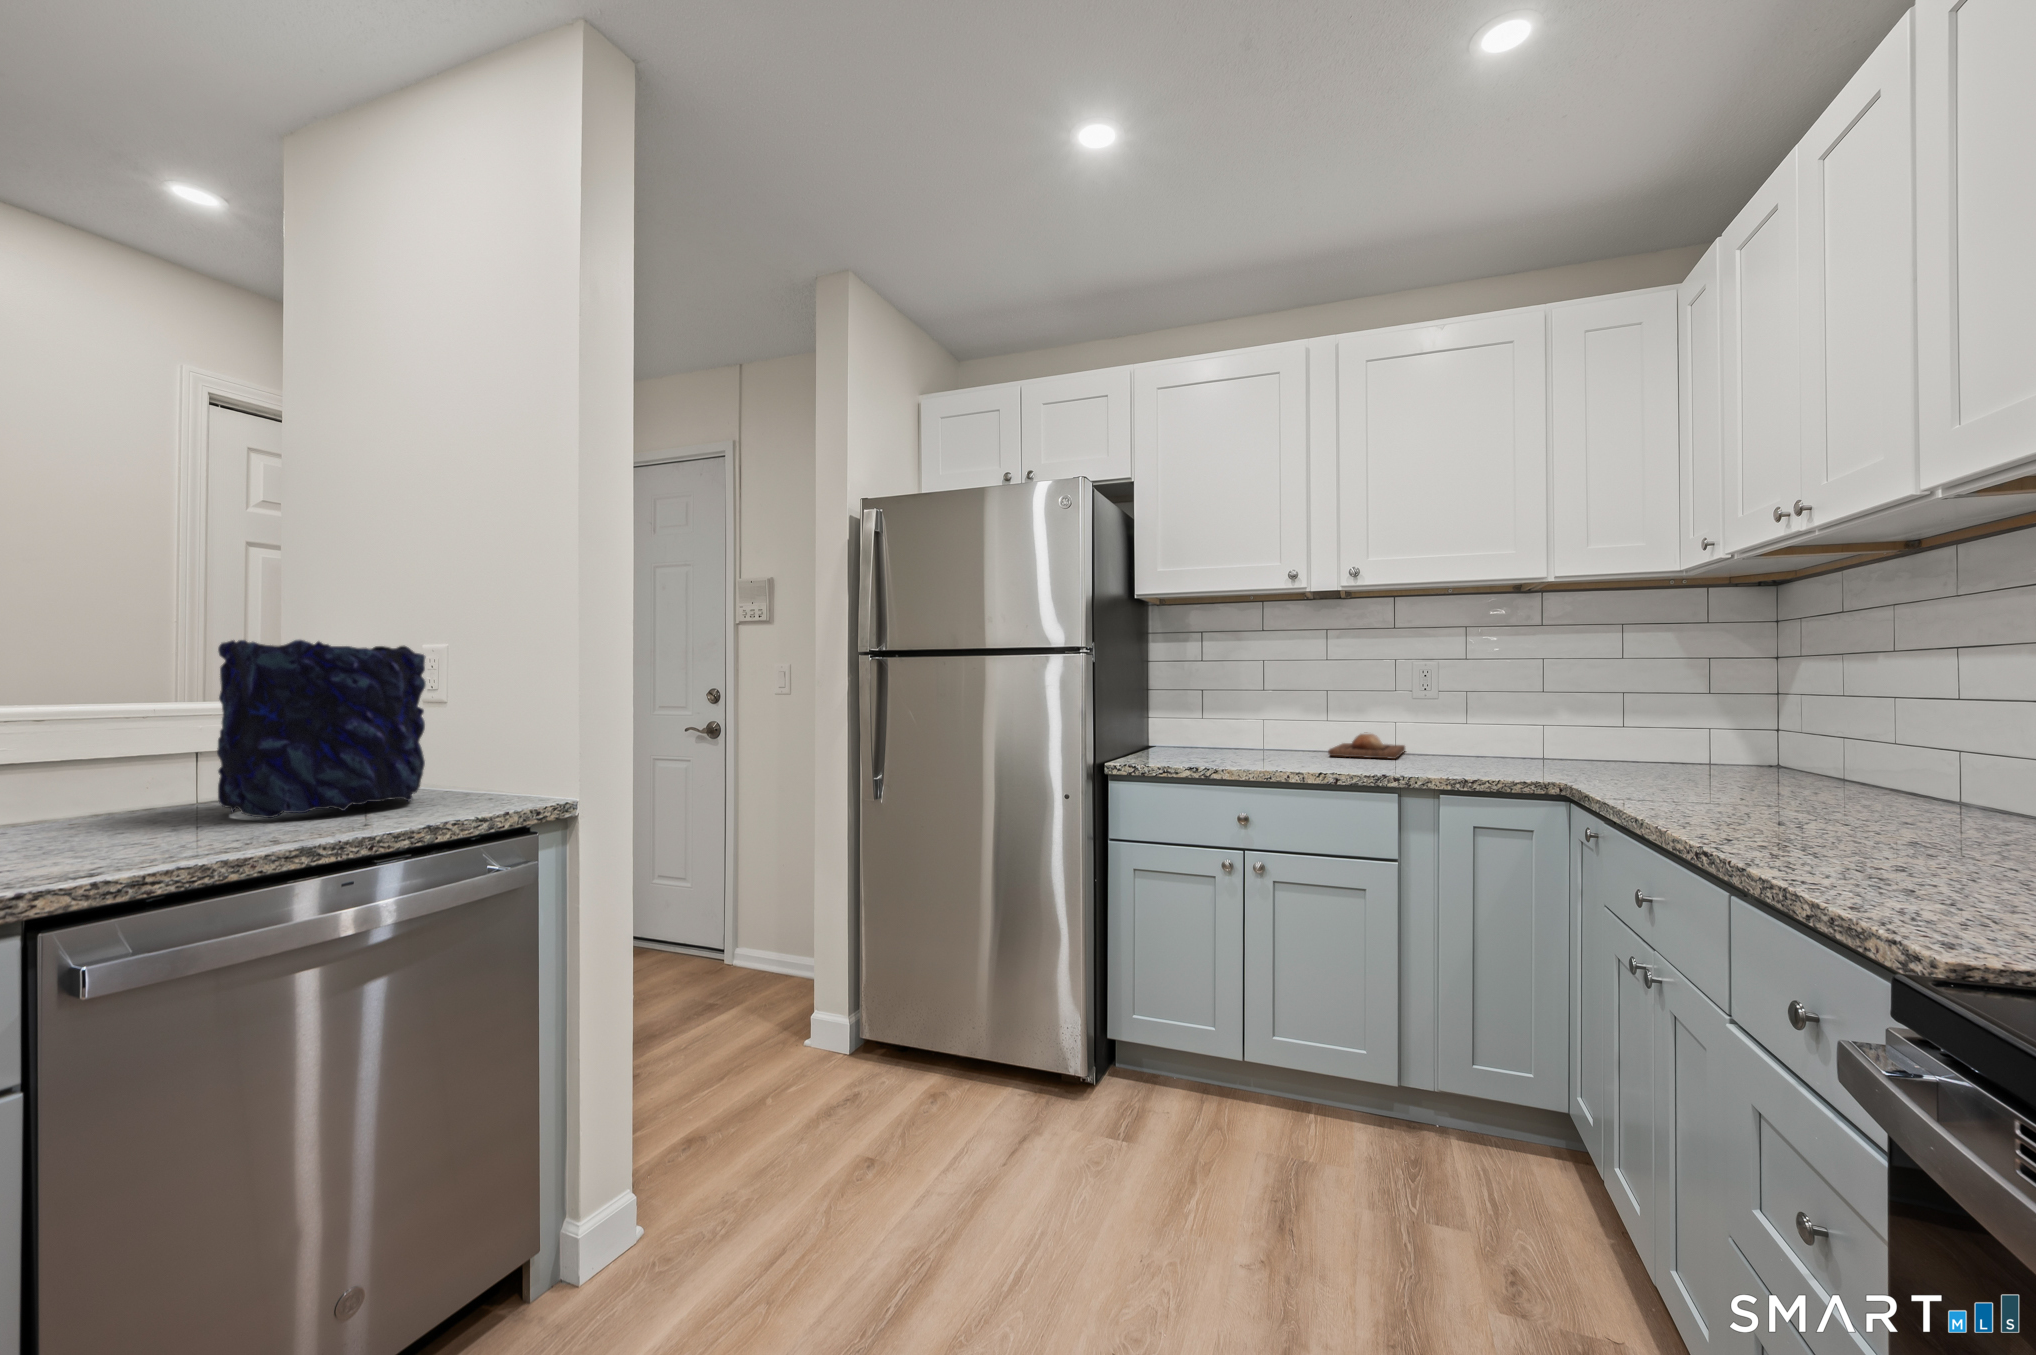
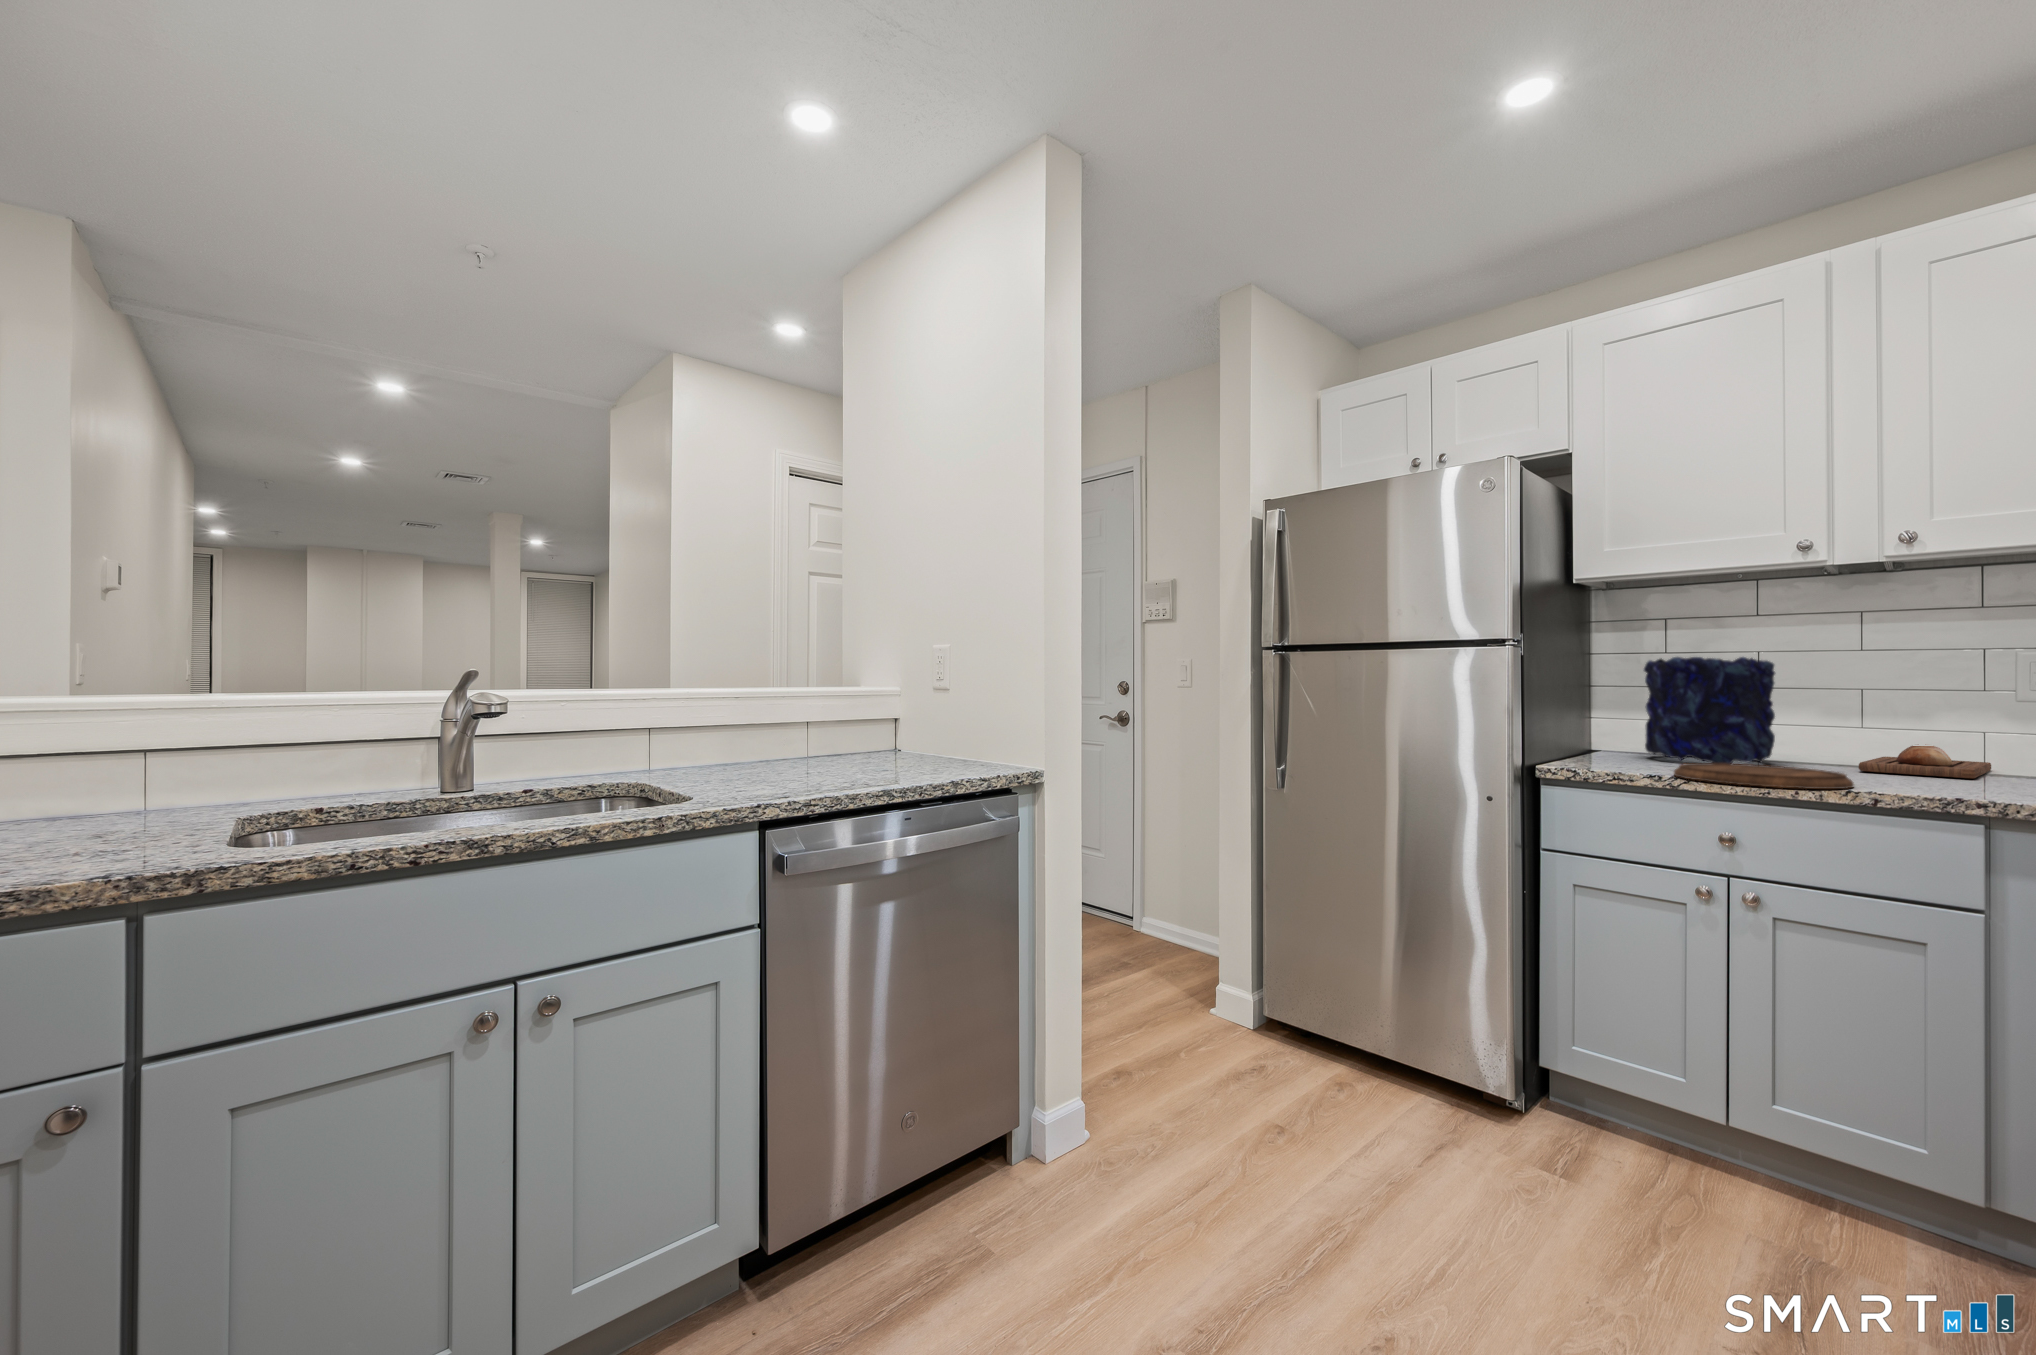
vase: present [217,640,426,818] -> present [1644,657,1775,764]
cutting board: none [1205,755,1325,774] -> present [1674,763,1854,789]

